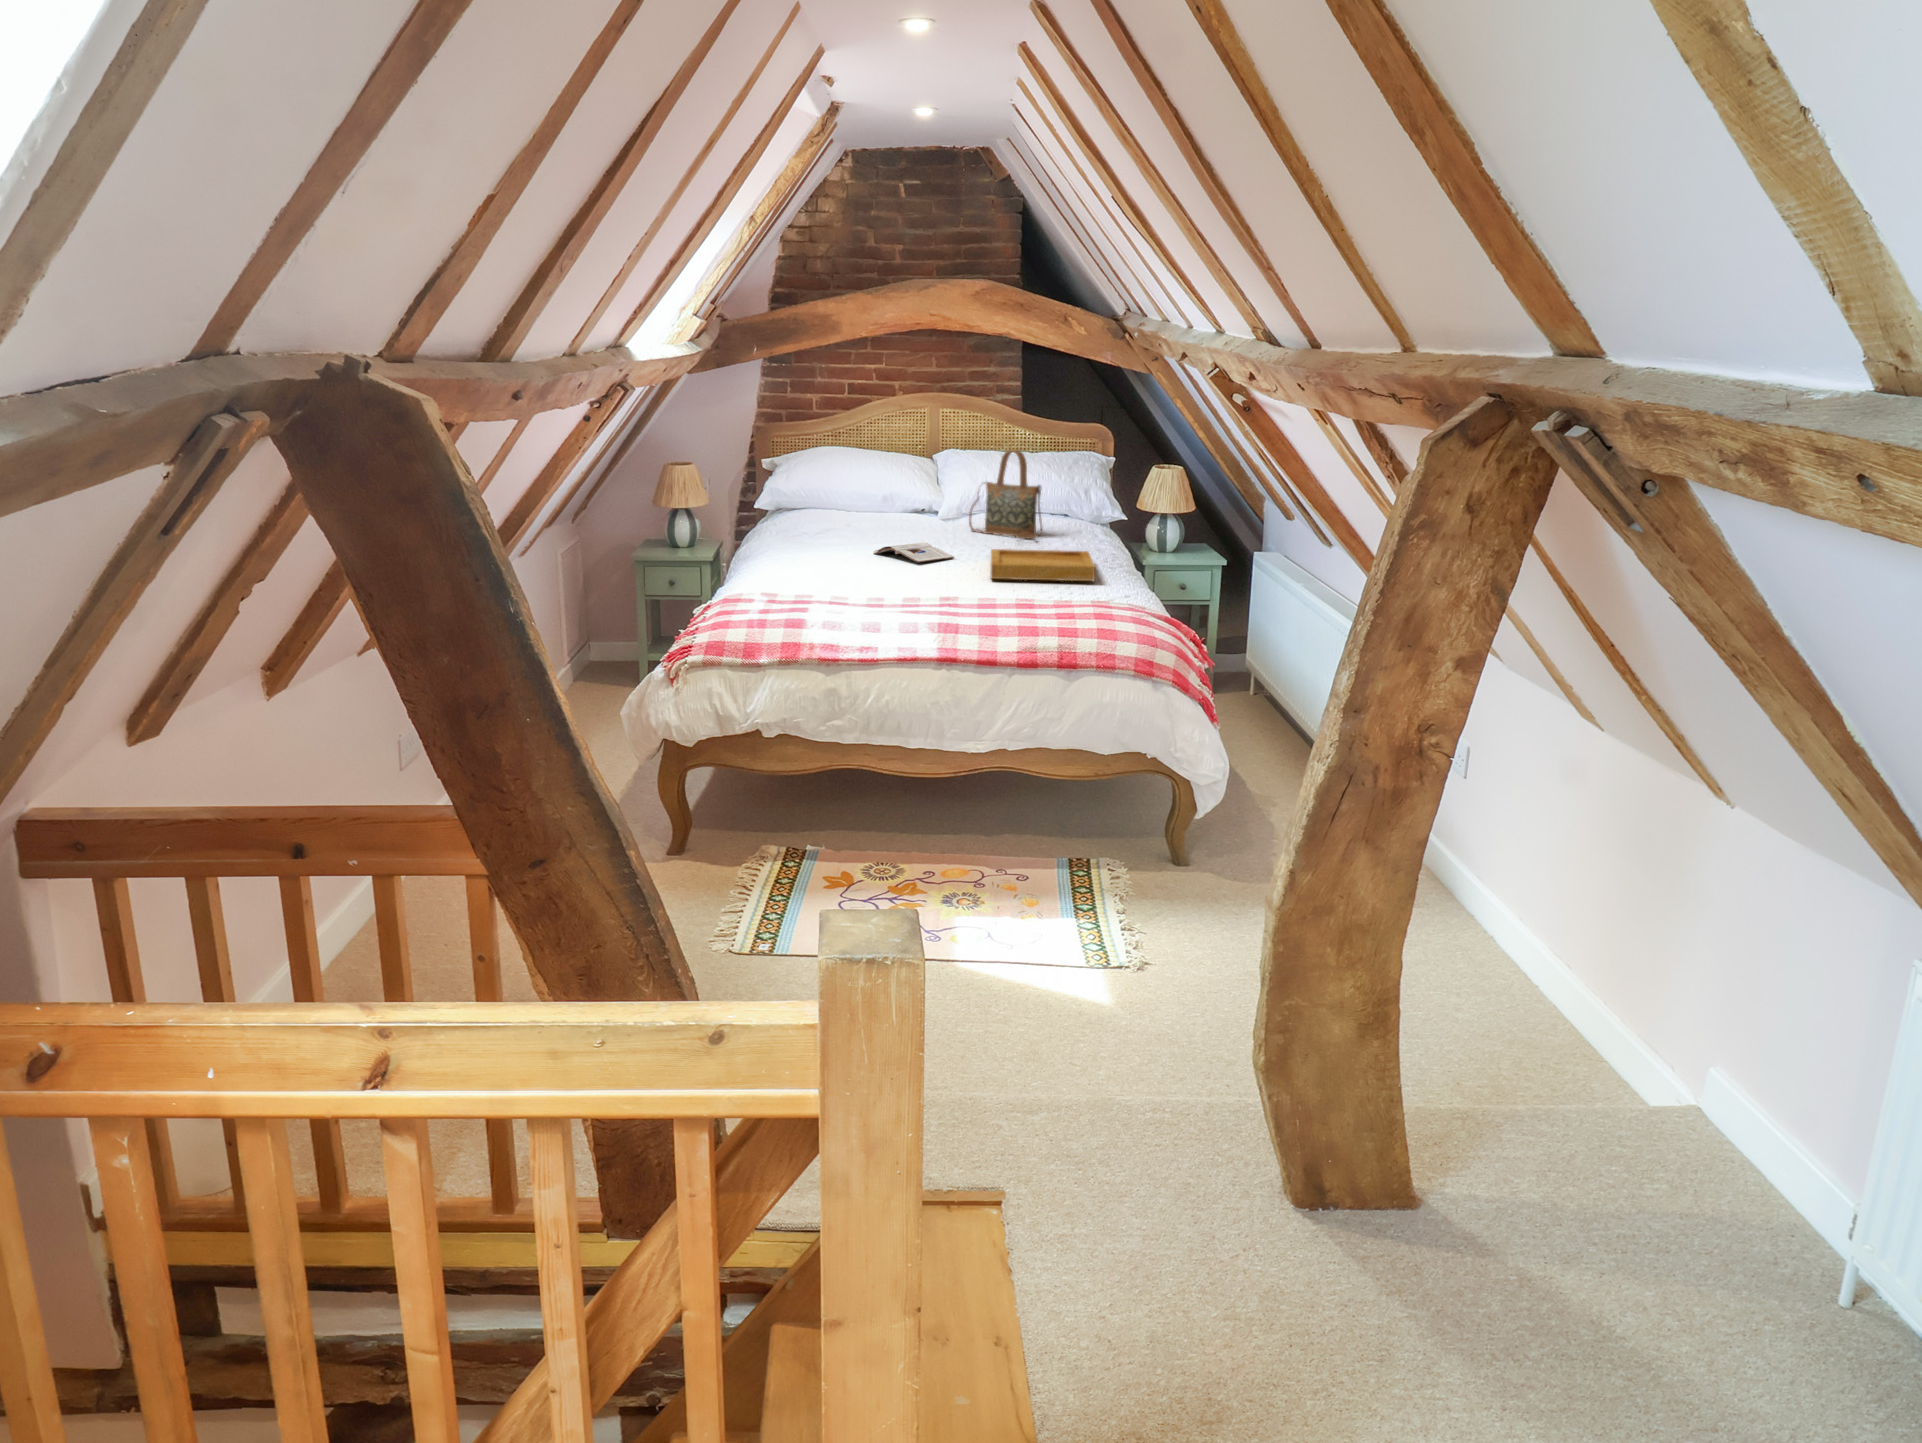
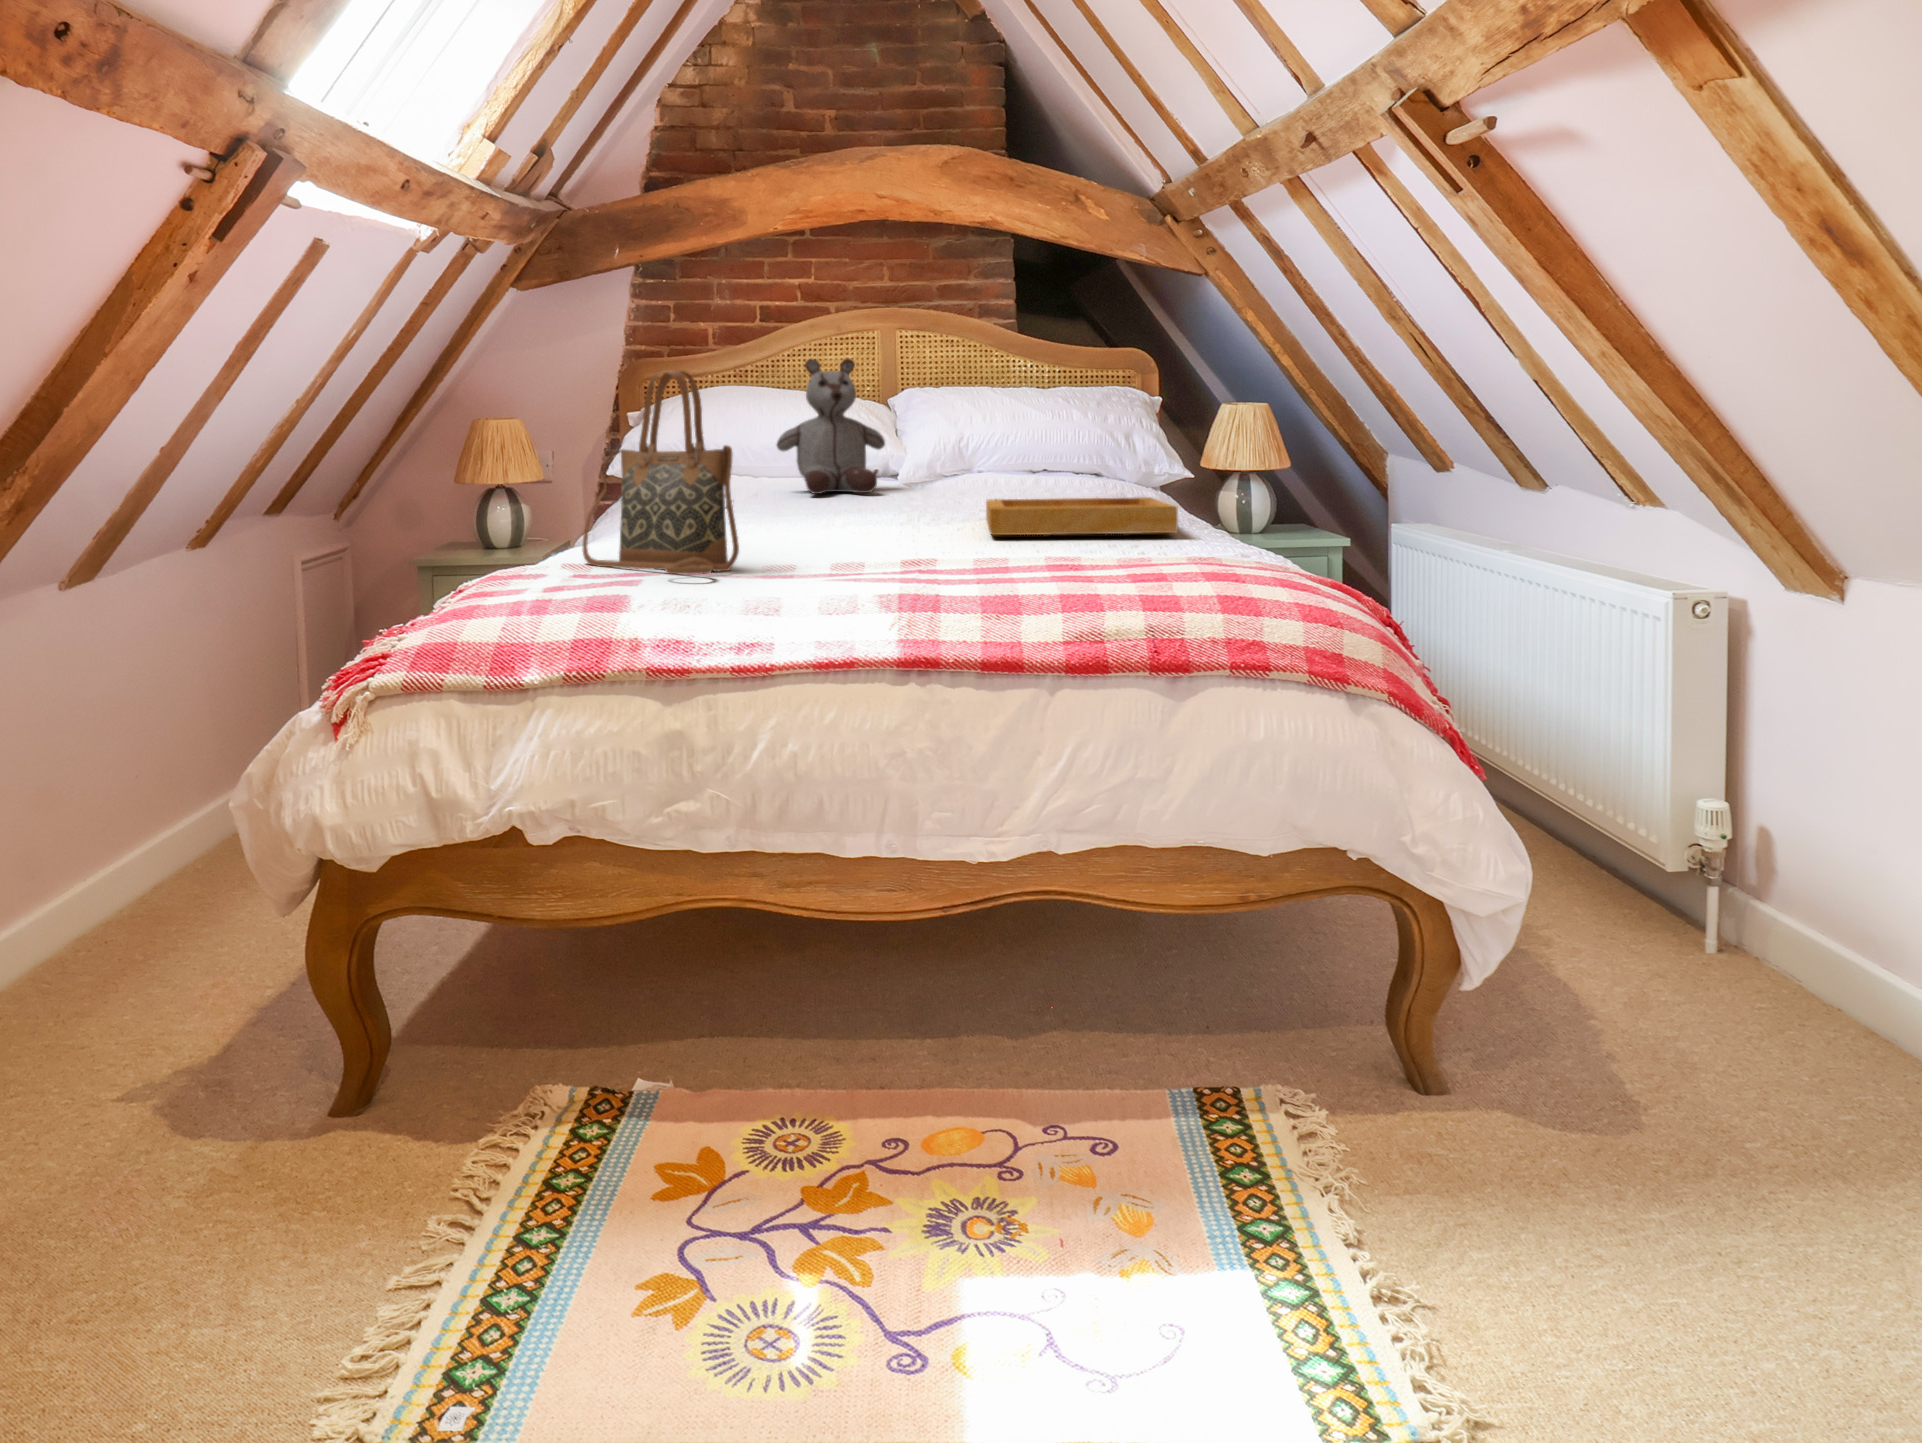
stuffed bear: none [862,440,931,530] -> present [777,359,885,494]
handbag: present [969,450,1042,539] -> present [583,370,739,575]
magazine: present [874,542,954,562] -> none [788,498,925,522]

